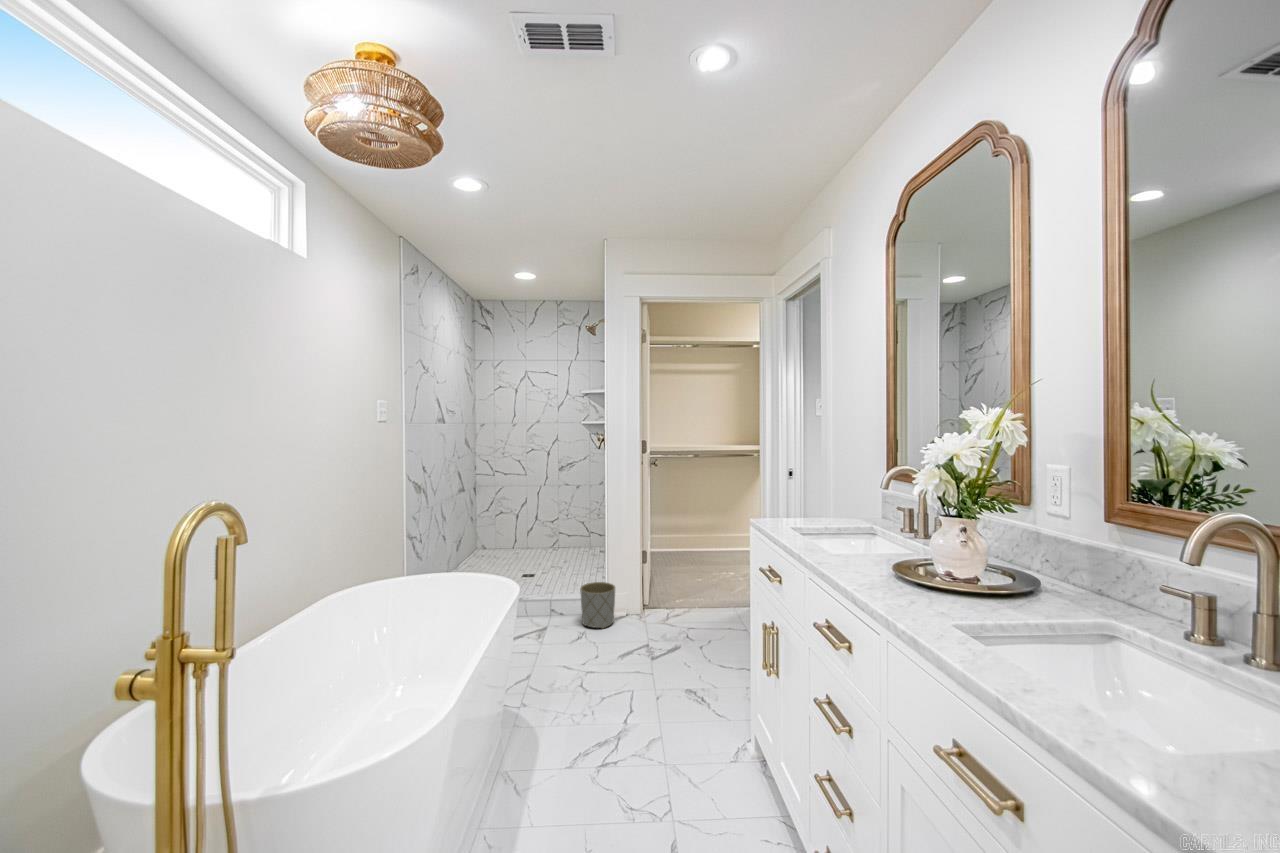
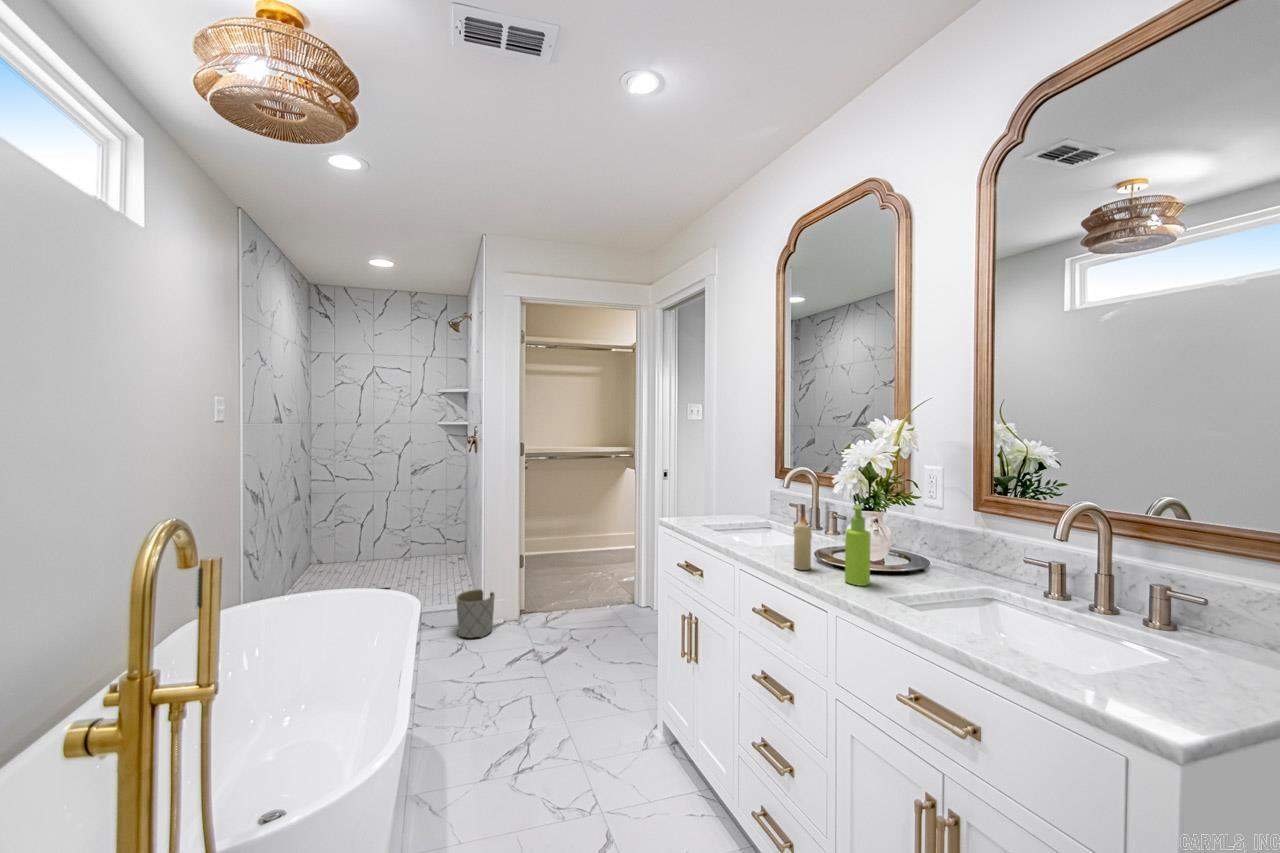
soap dispenser: none [910,508,941,606] -> present [845,504,871,586]
candle: none [858,519,881,583] -> present [793,518,812,570]

